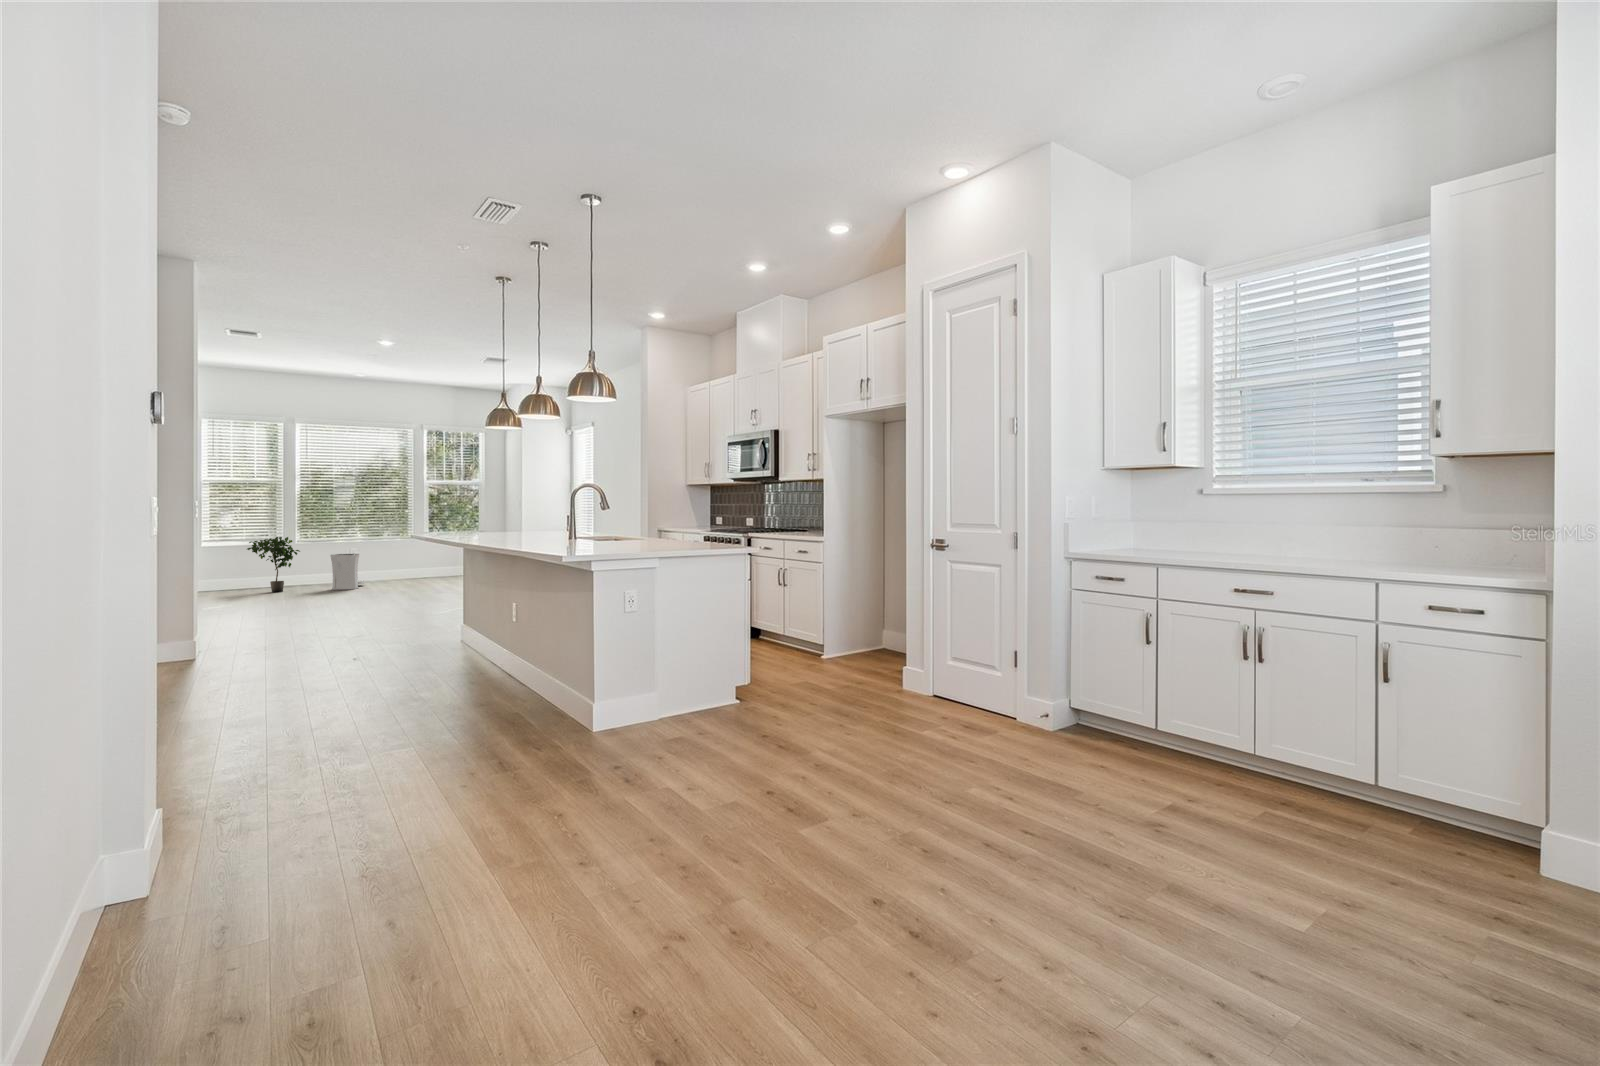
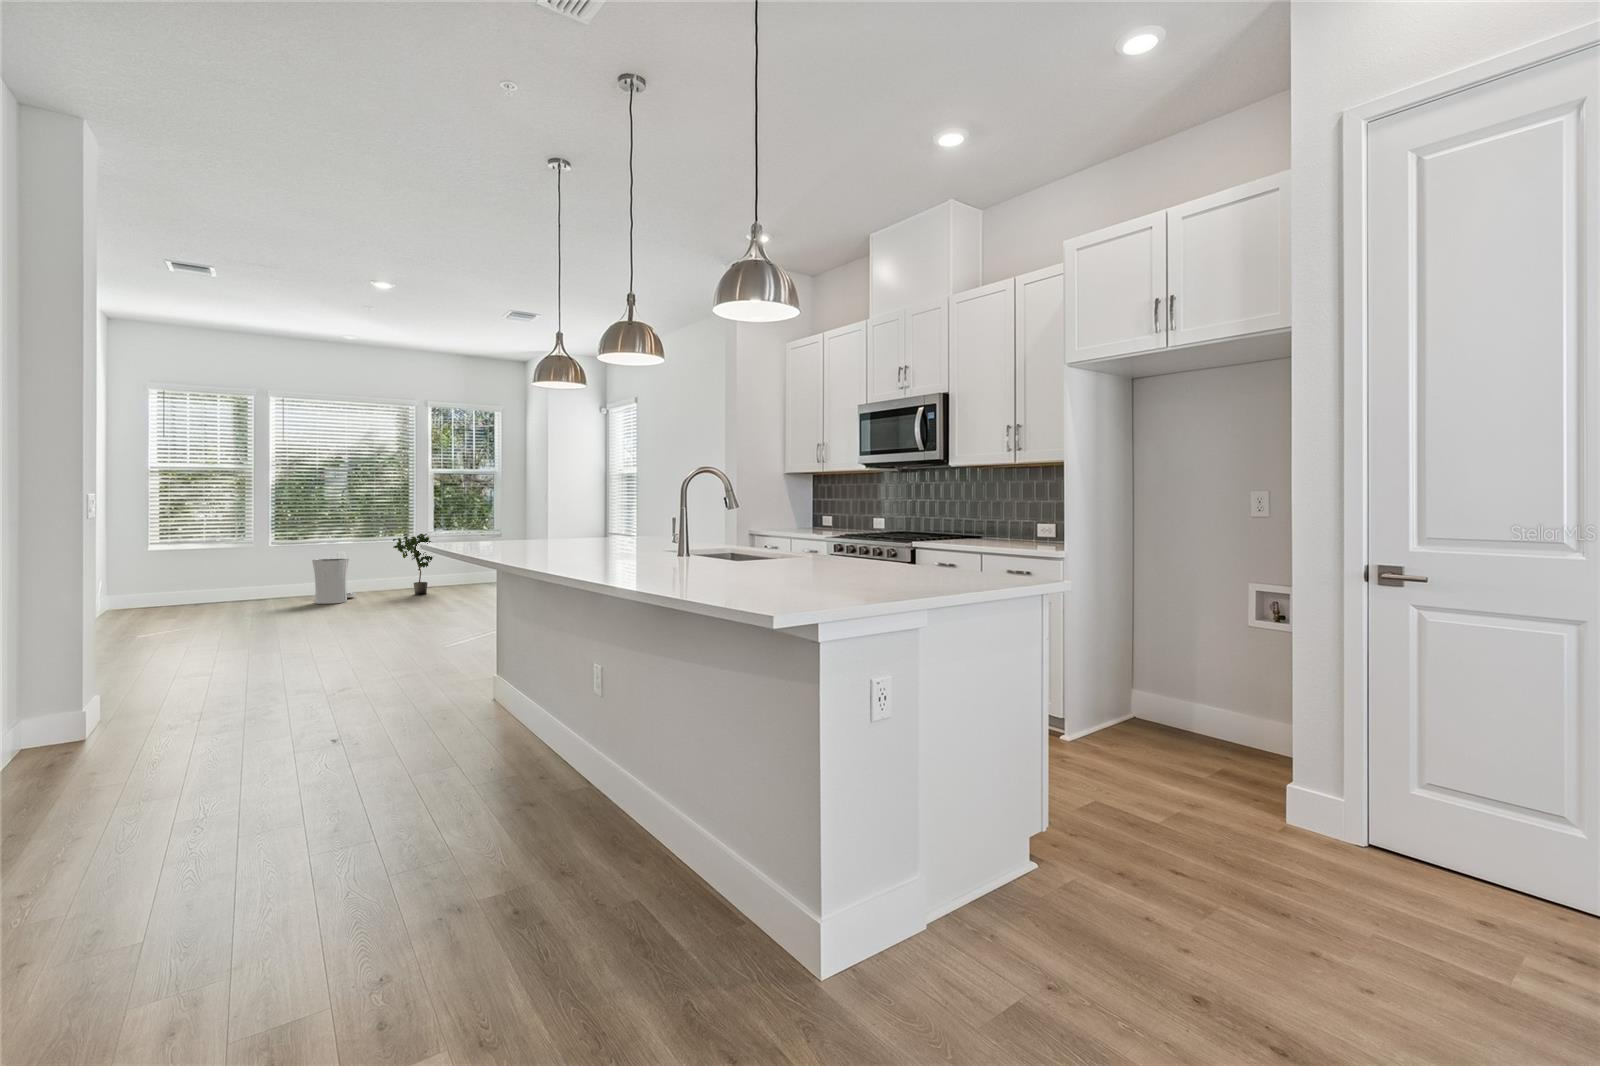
potted plant: present [247,537,300,592] -> present [393,534,433,595]

